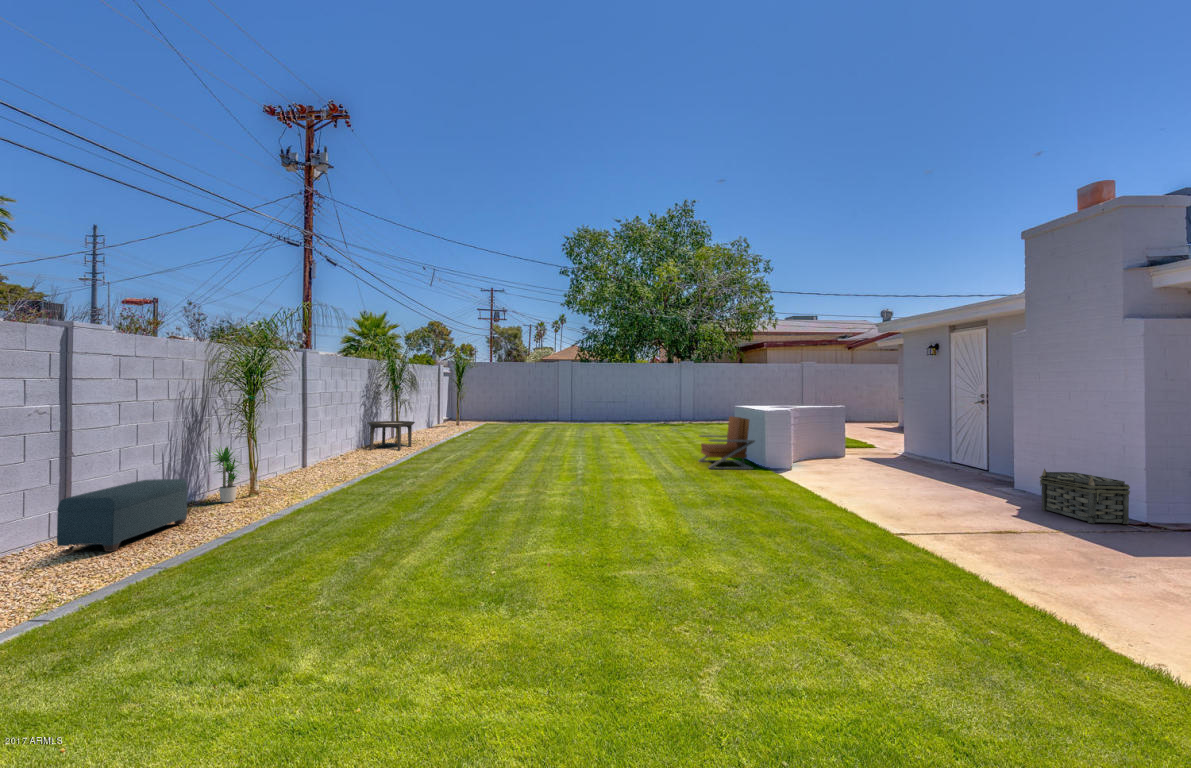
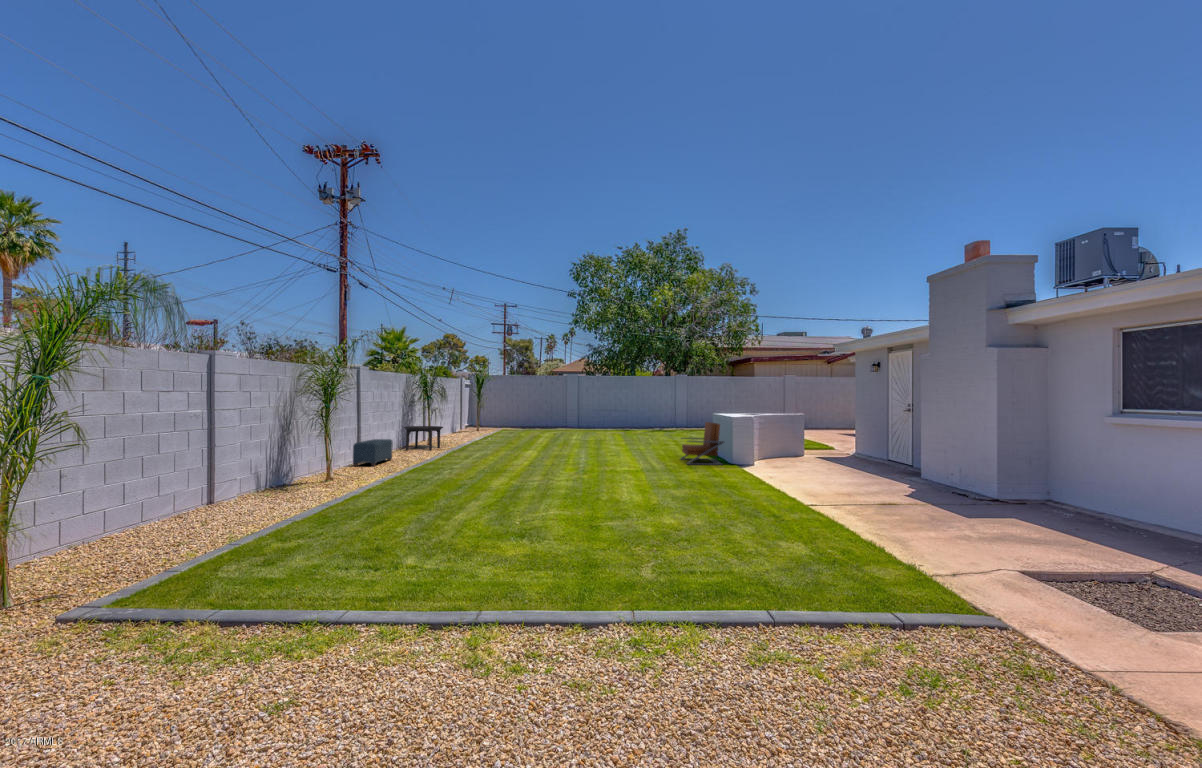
potted plant: present [211,447,240,502] -> none [295,441,324,485]
basket: present [1039,469,1130,524] -> none [929,460,987,500]
bench: present [57,479,188,553] -> present [353,439,393,466]

